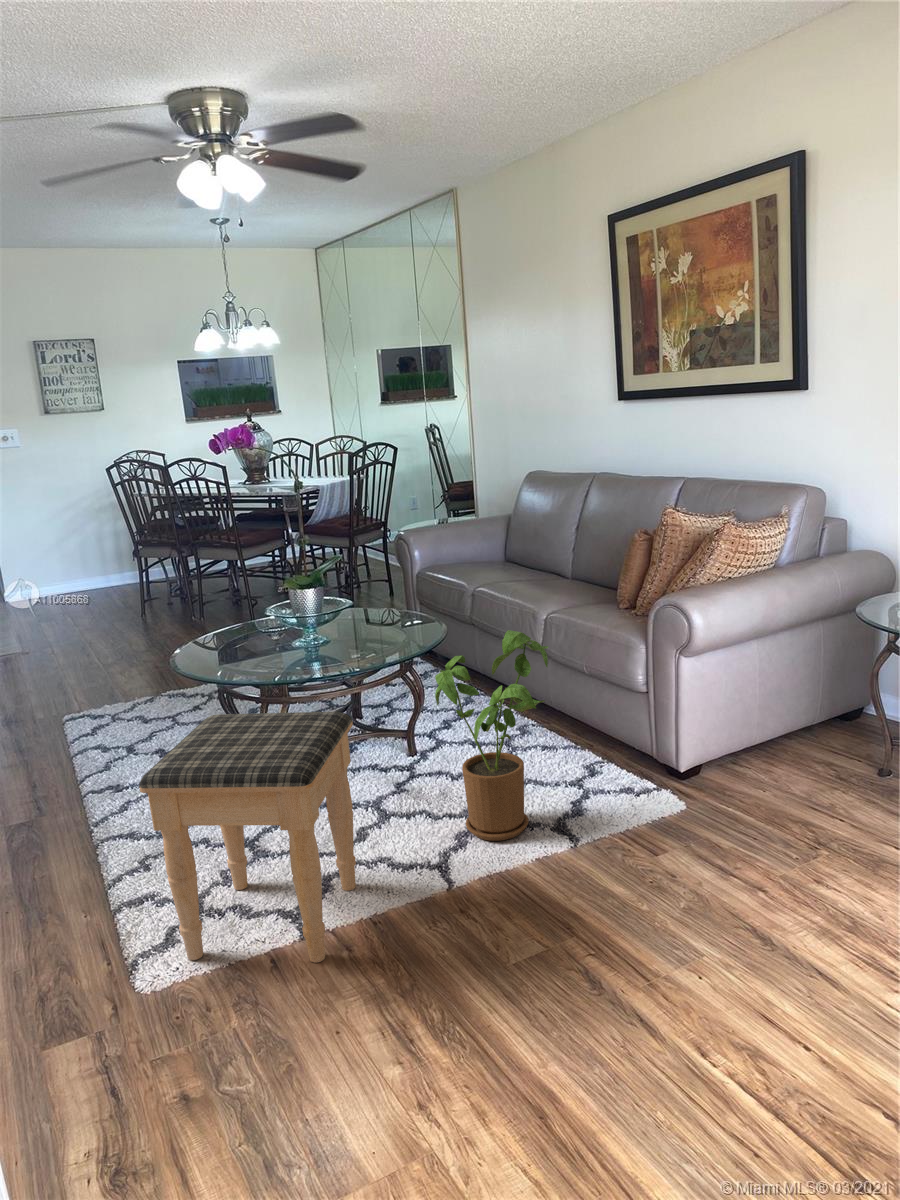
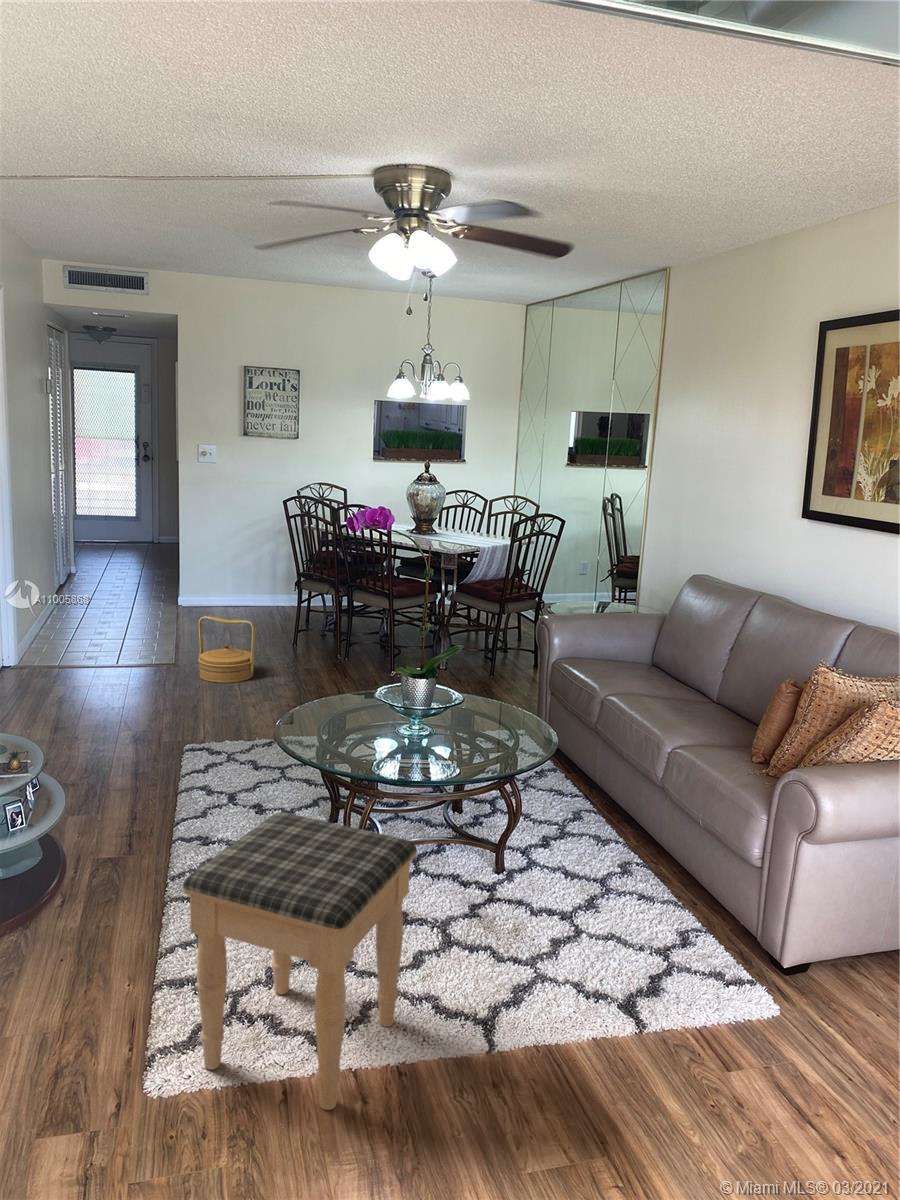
basket: none [43,591,112,660] -> present [198,616,255,683]
house plant: present [435,630,548,841] -> none [518,780,650,1007]

